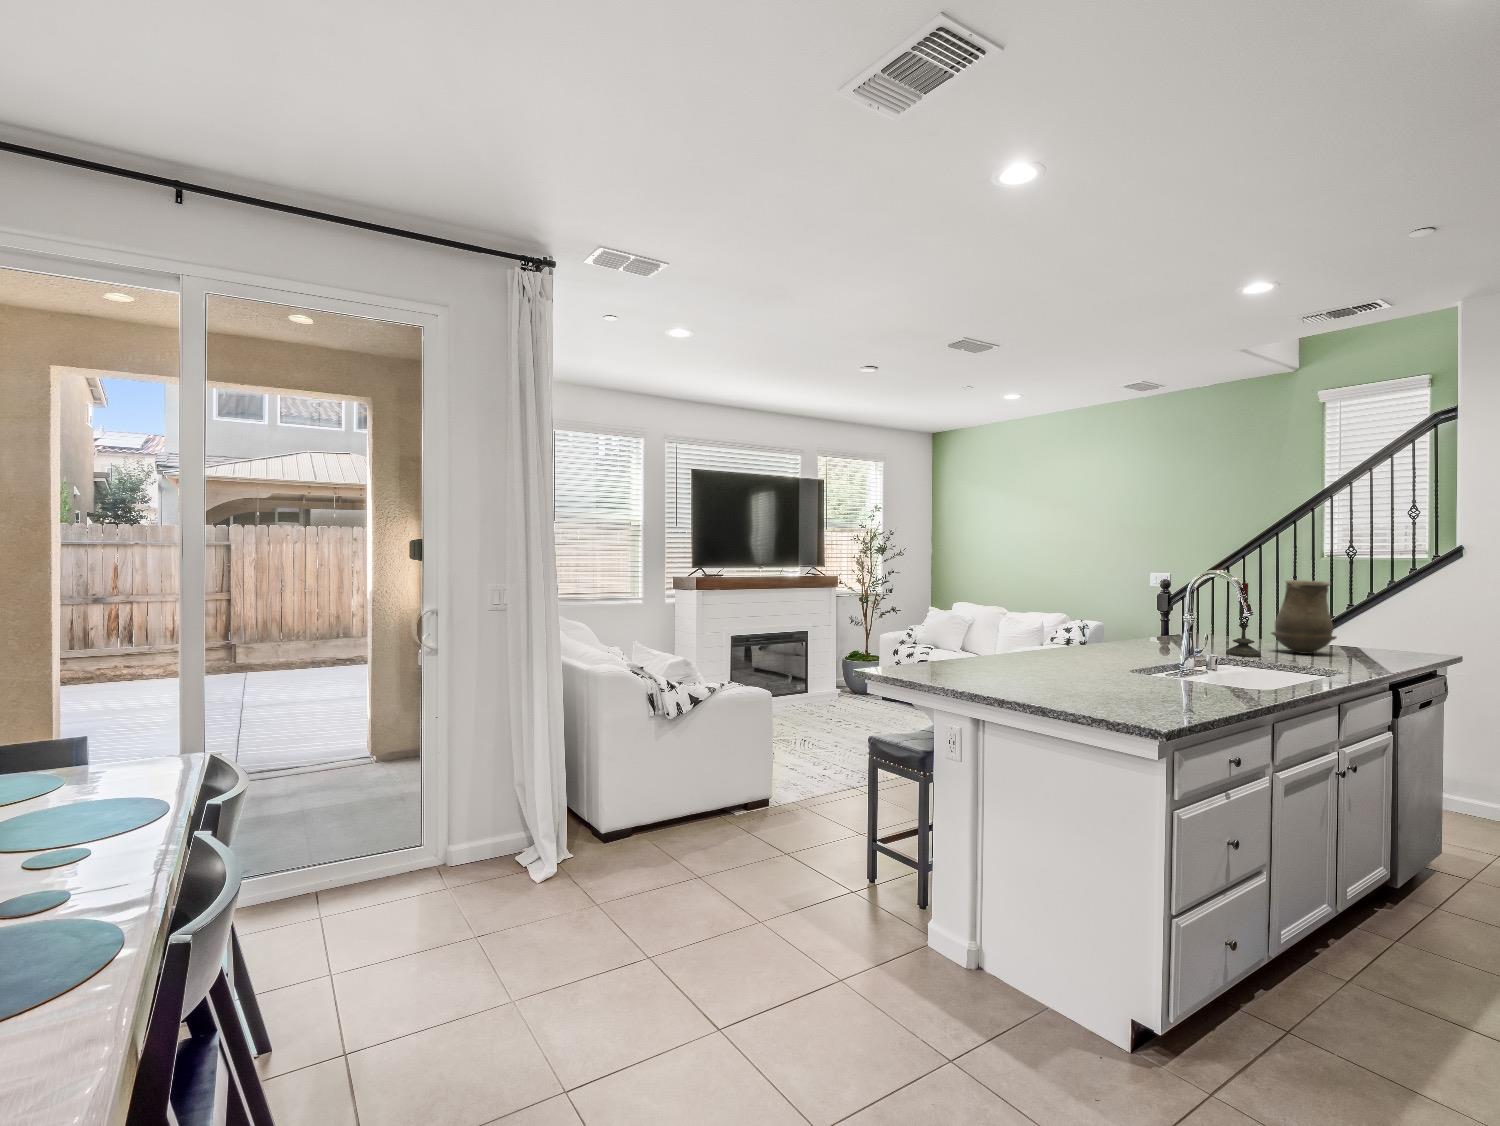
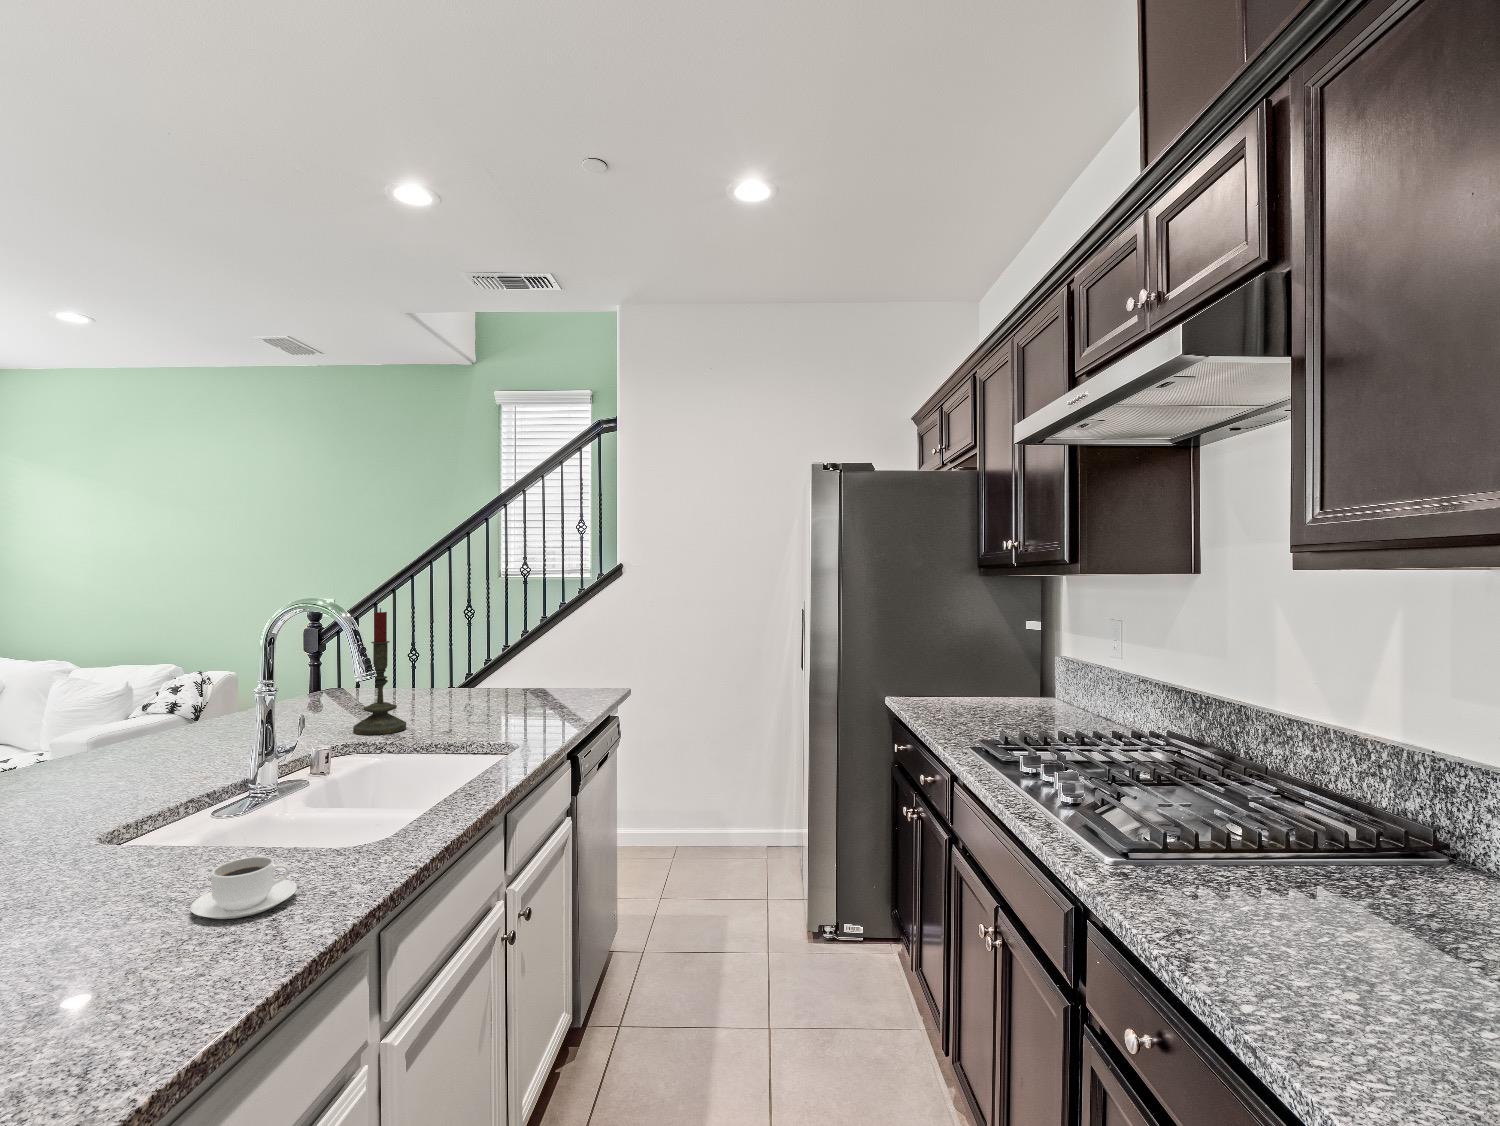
vase: present [1271,580,1336,654] -> none [425,604,509,713]
coffee cup: none [1199,677,1240,696] -> present [190,856,297,919]

